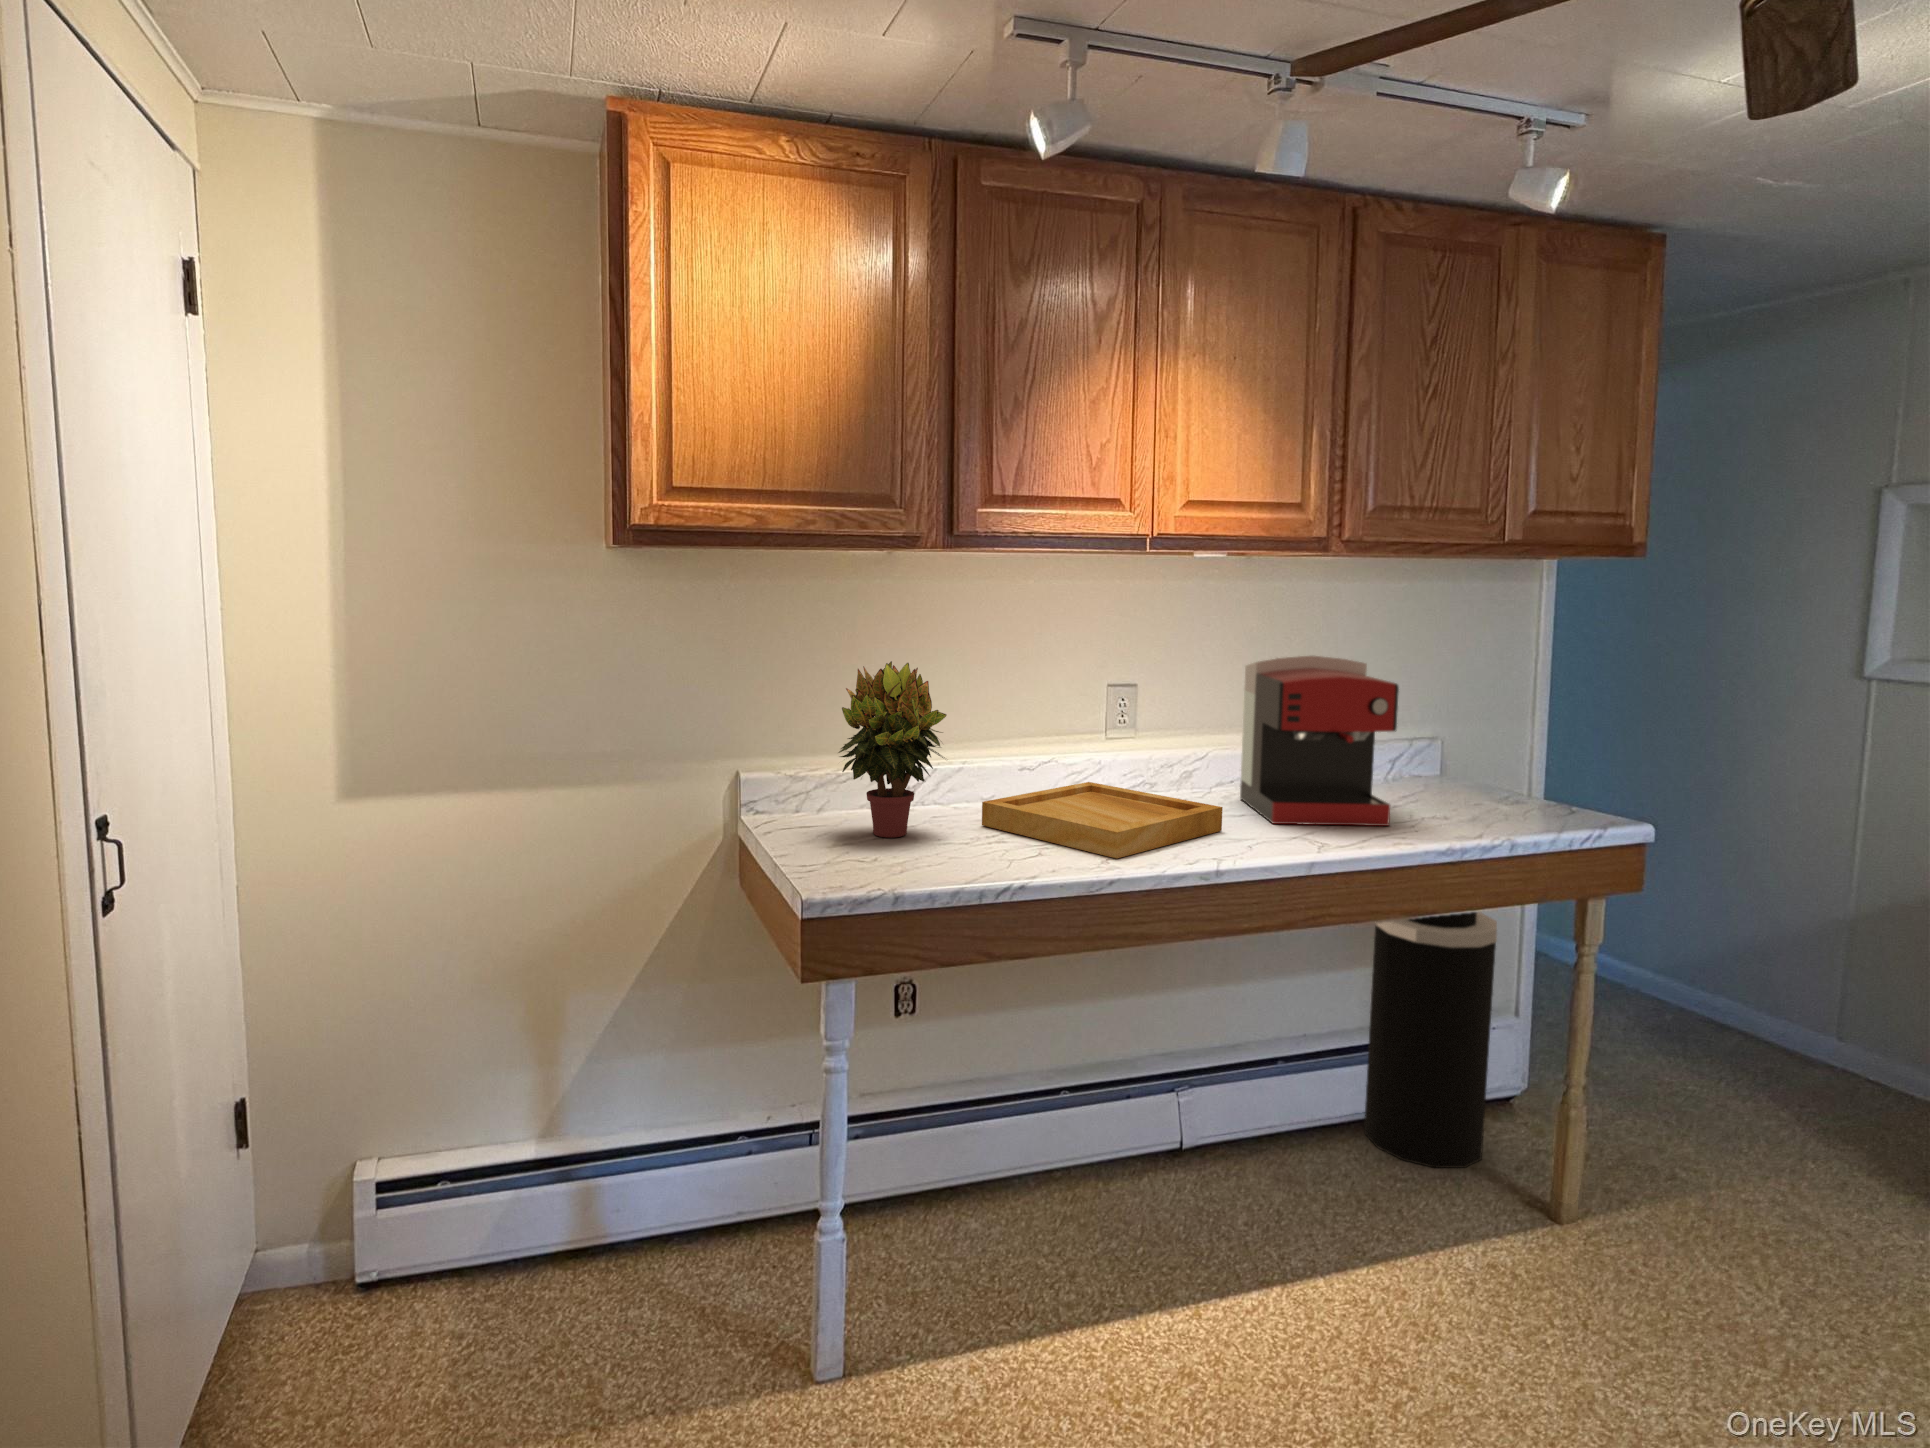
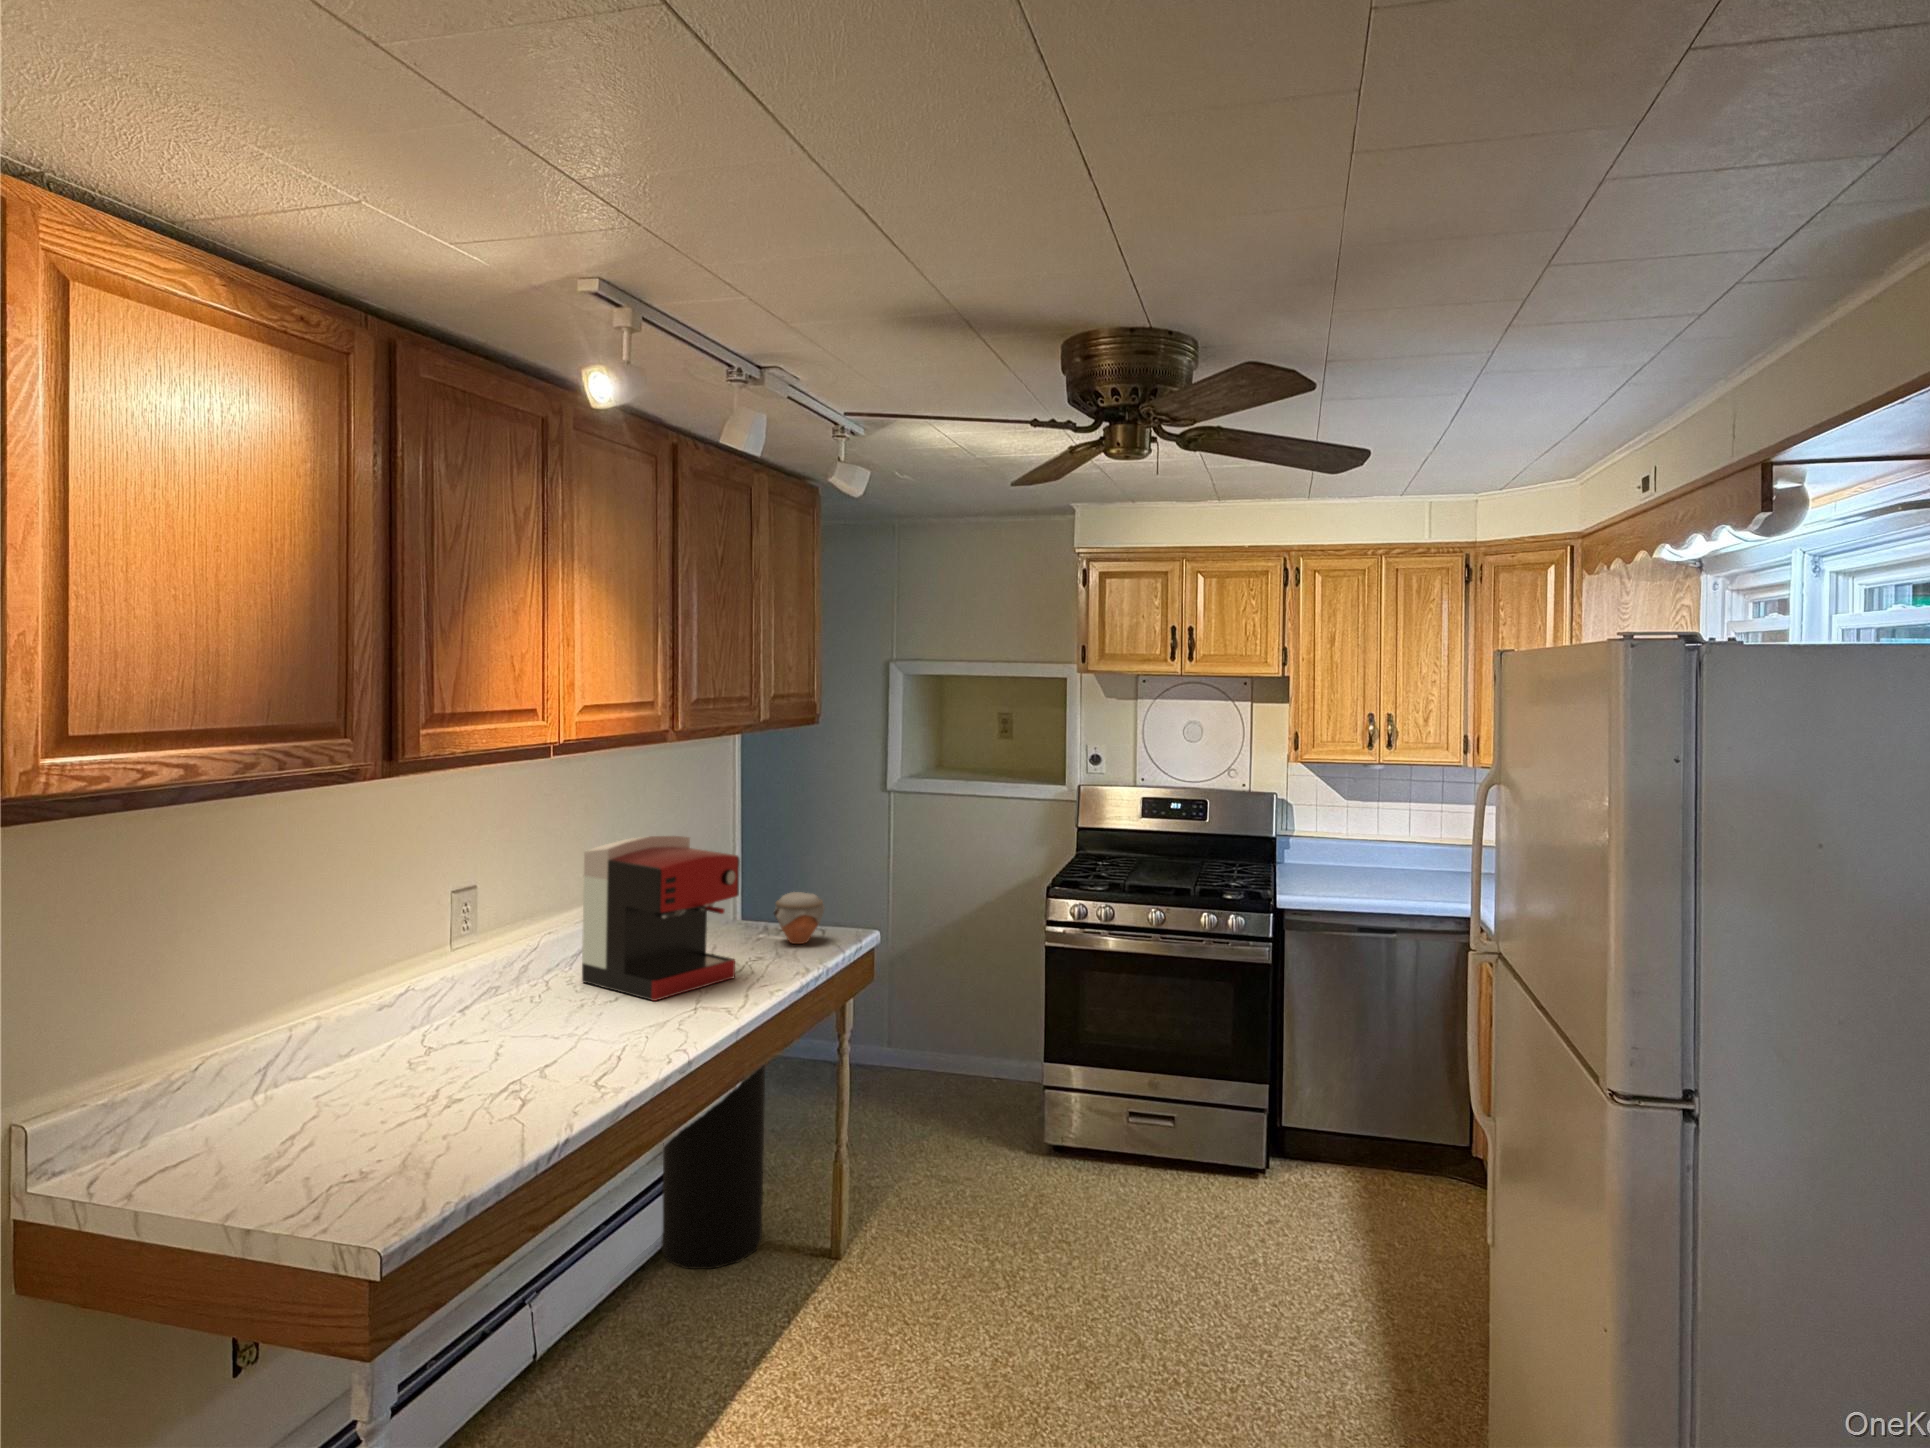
potted plant: present [838,661,947,838] -> none [218,918,383,1146]
jar: none [1492,753,1571,818] -> present [774,892,825,944]
tray: present [982,782,1223,858] -> none [393,998,629,1090]

